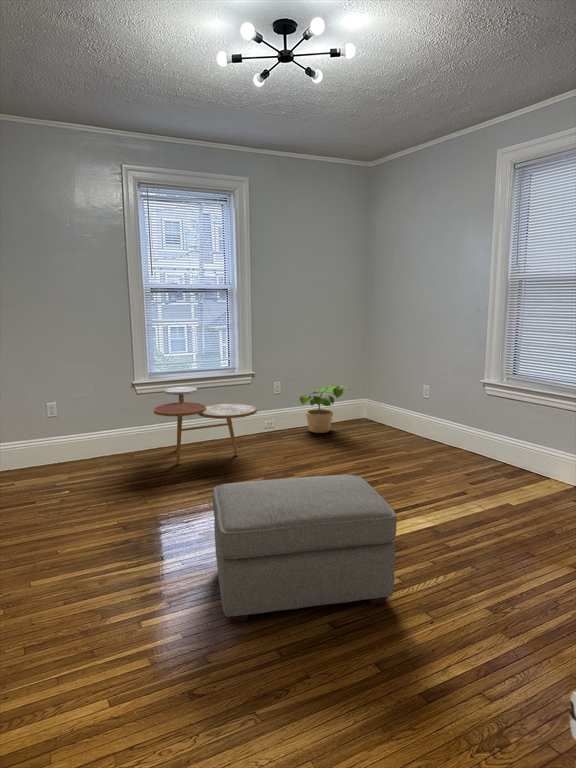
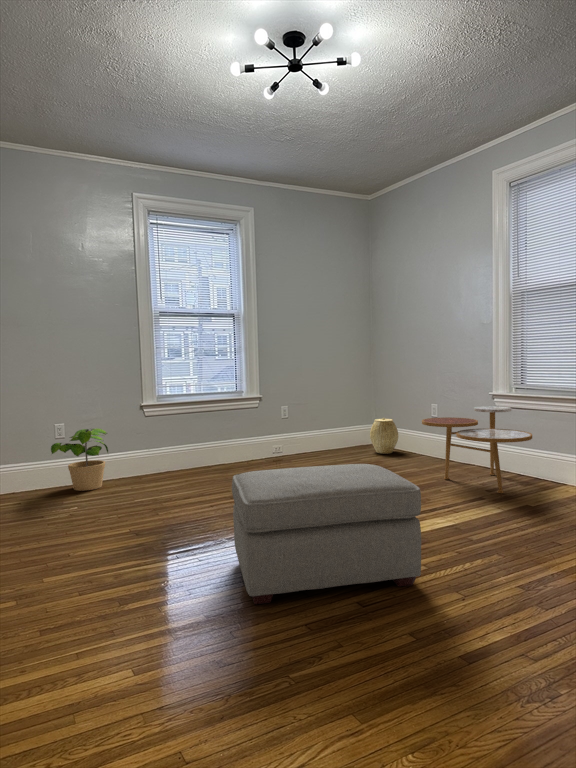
potted plant: present [300,386,350,433] -> present [51,429,108,491]
side table: present [154,387,257,465] -> present [422,406,532,493]
woven basket: none [362,395,390,430] -> present [370,418,398,454]

